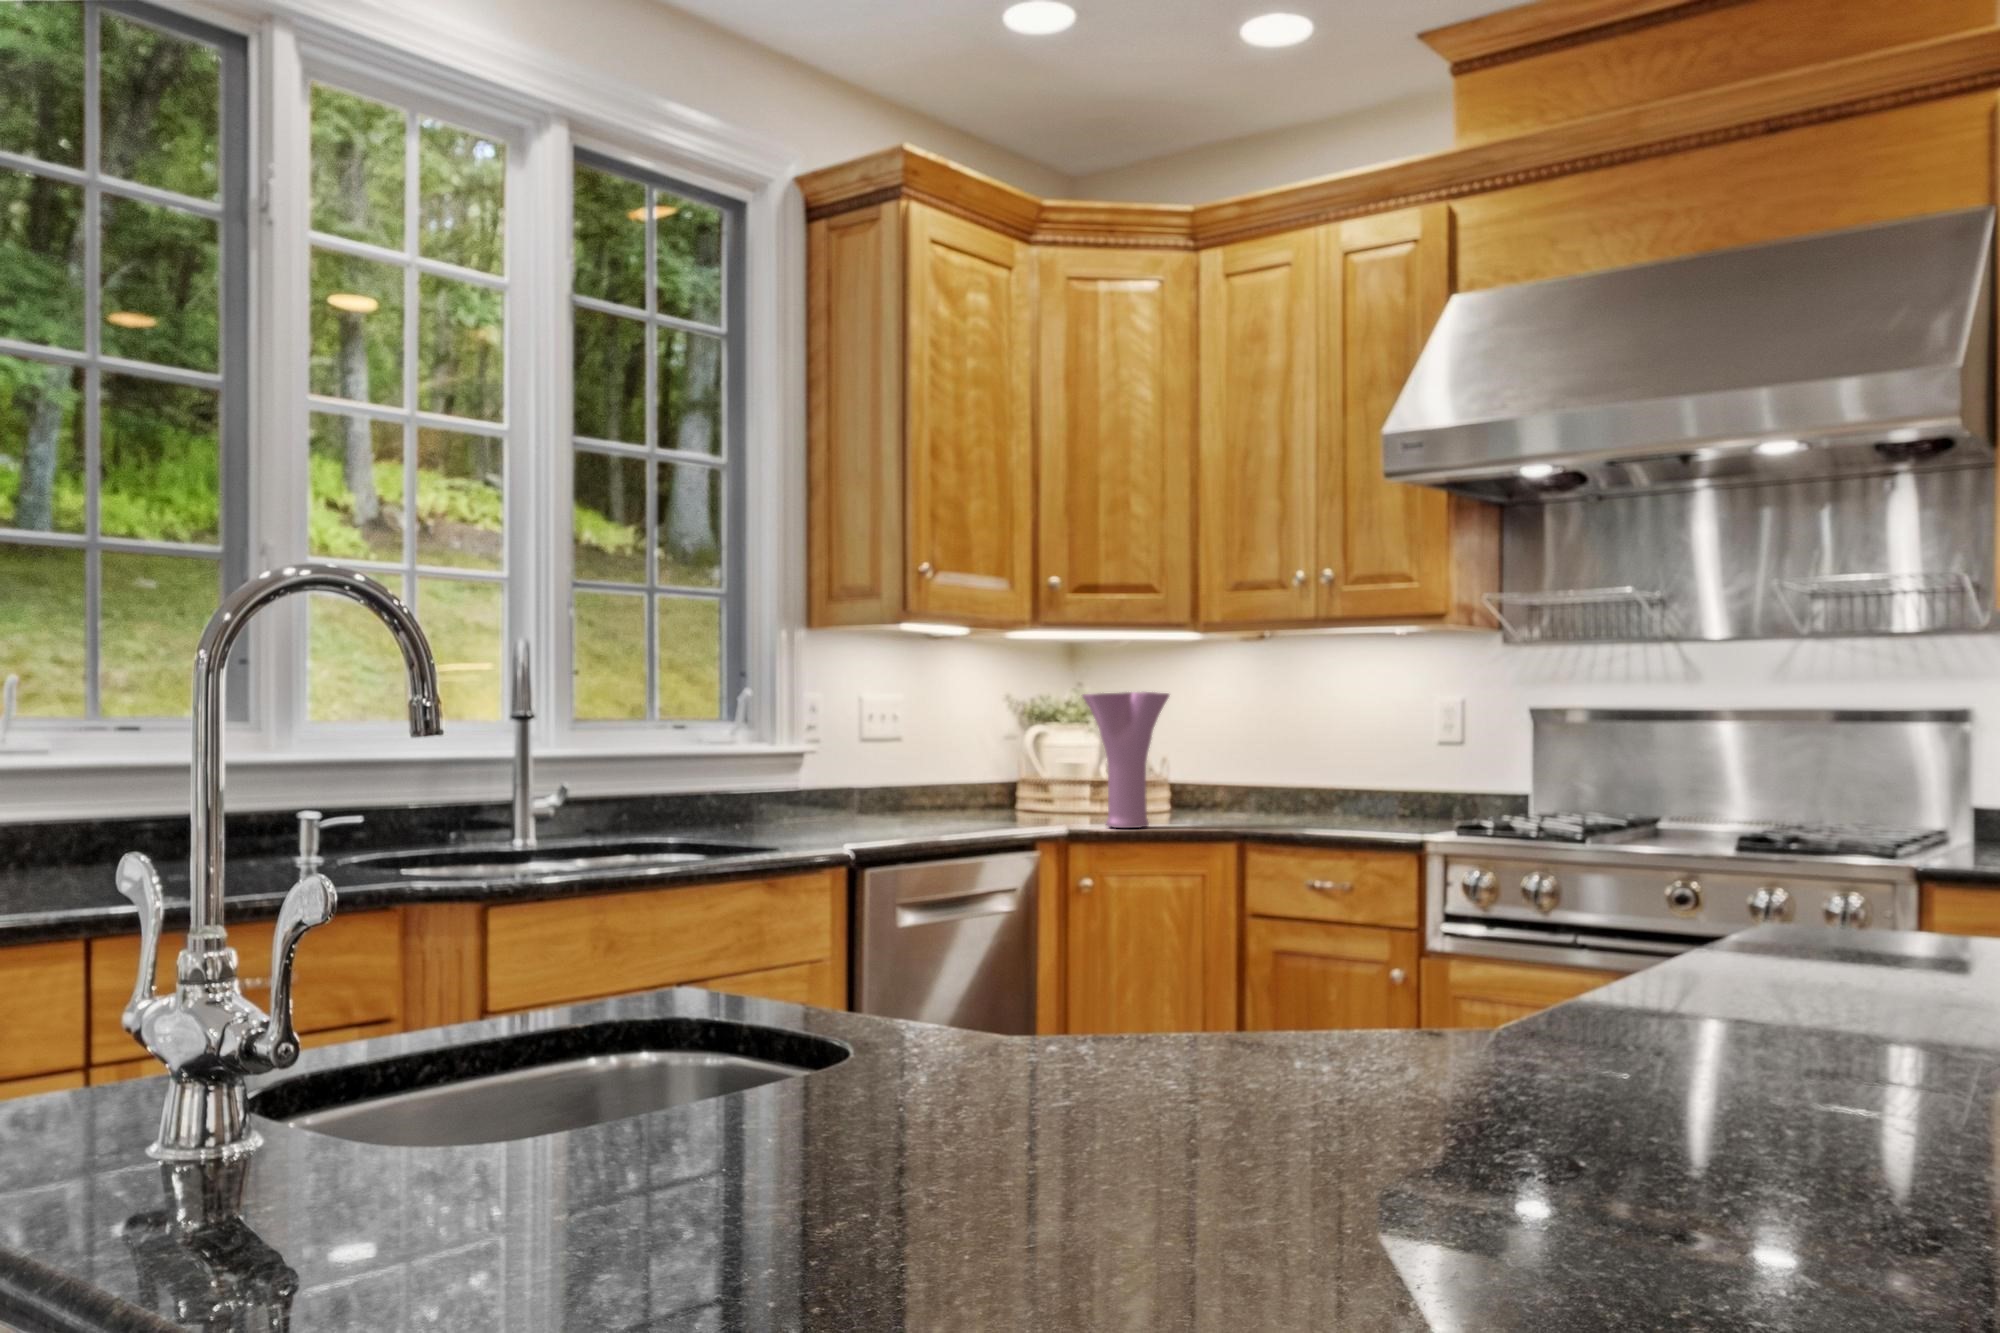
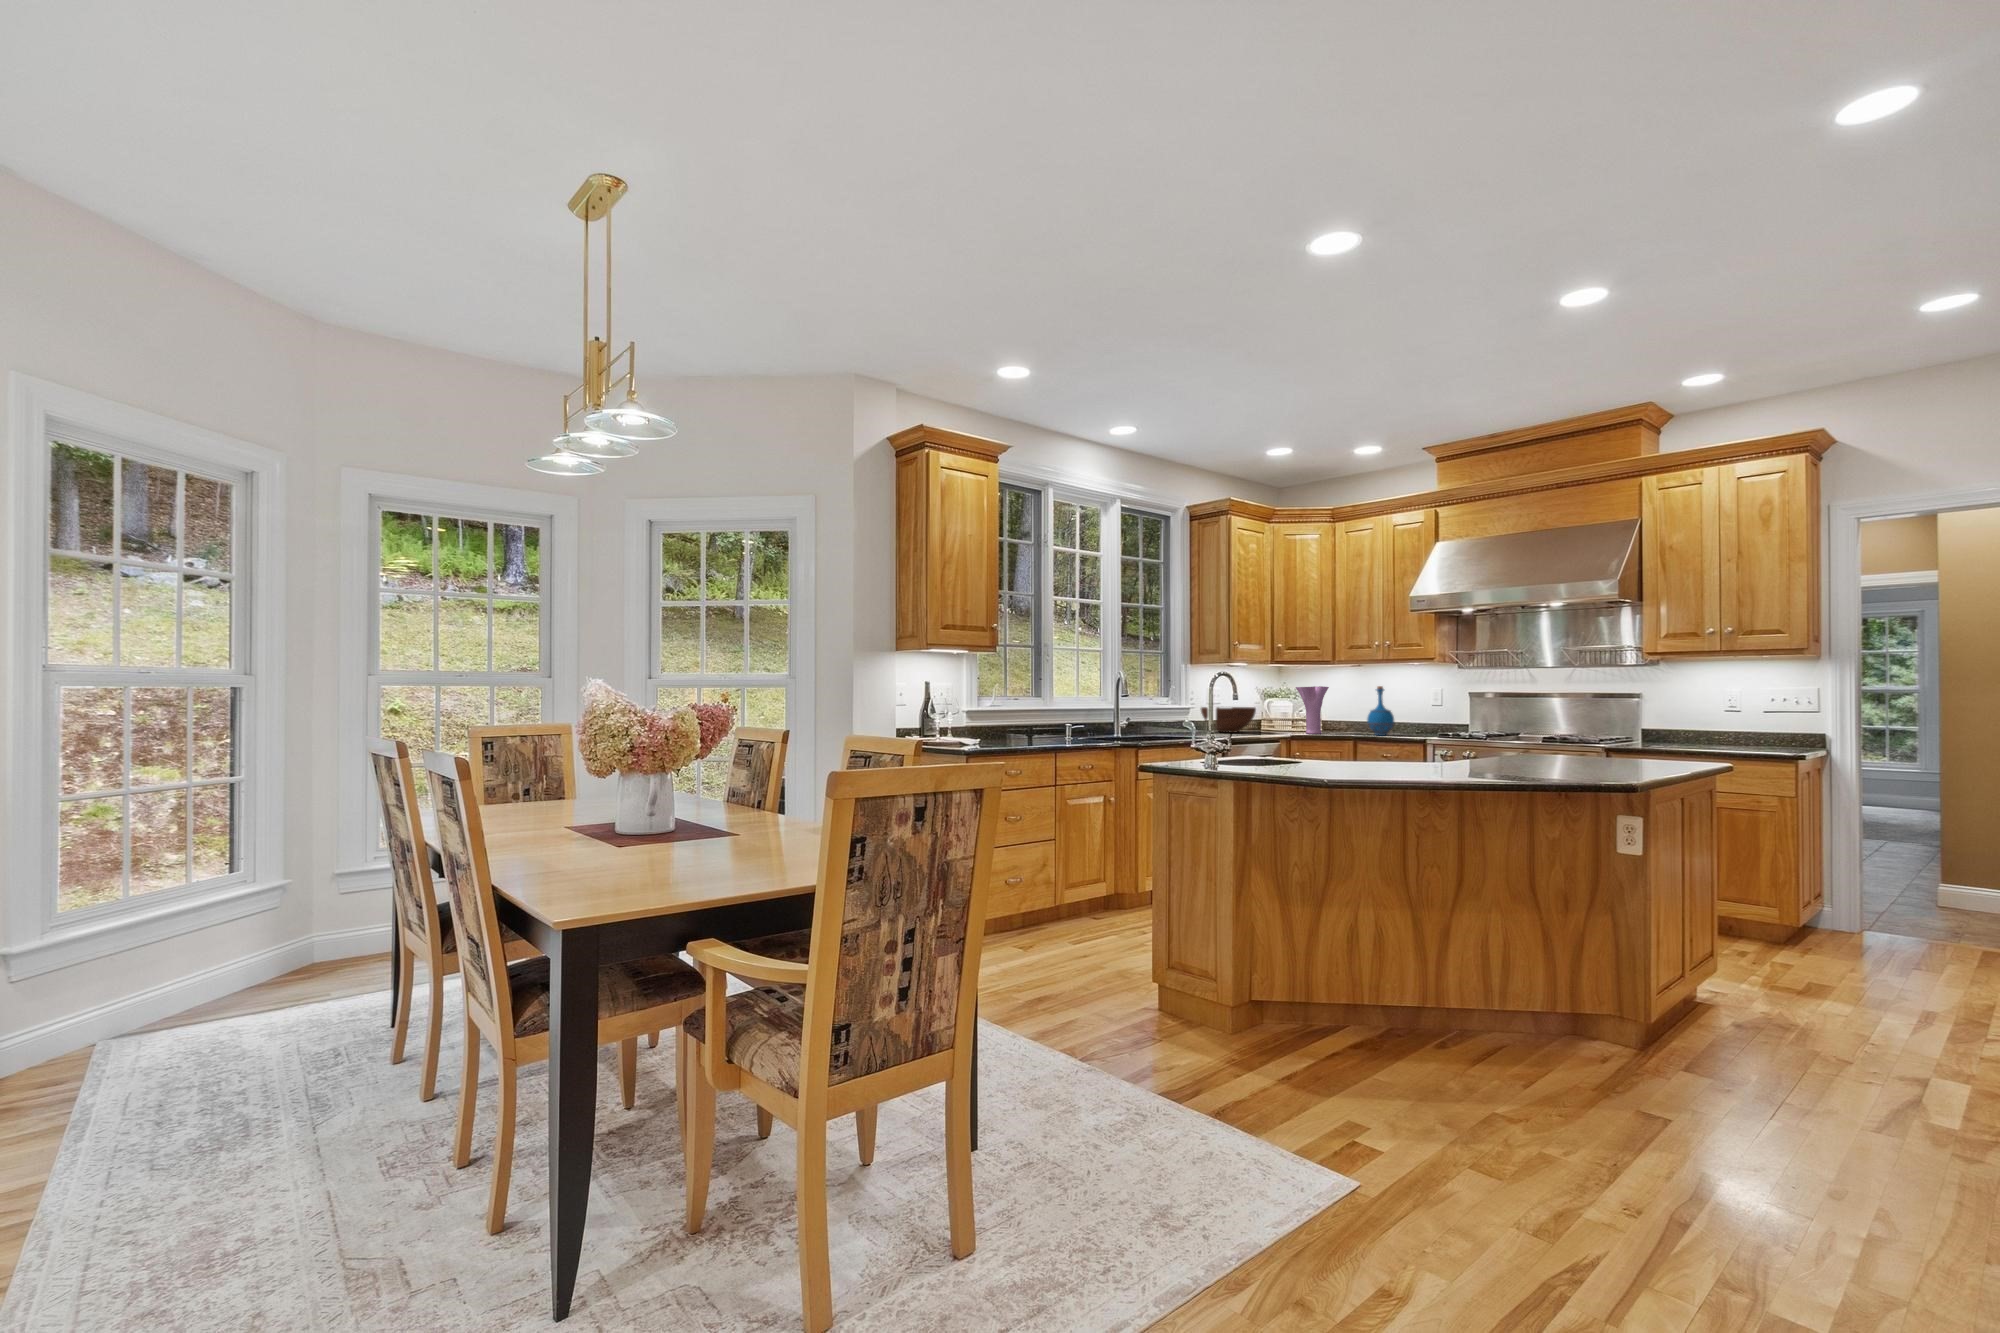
bottle: none [1266,691,1337,830] -> present [1367,686,1394,736]
fruit bowl: none [819,752,975,827] -> present [1201,707,1256,733]

